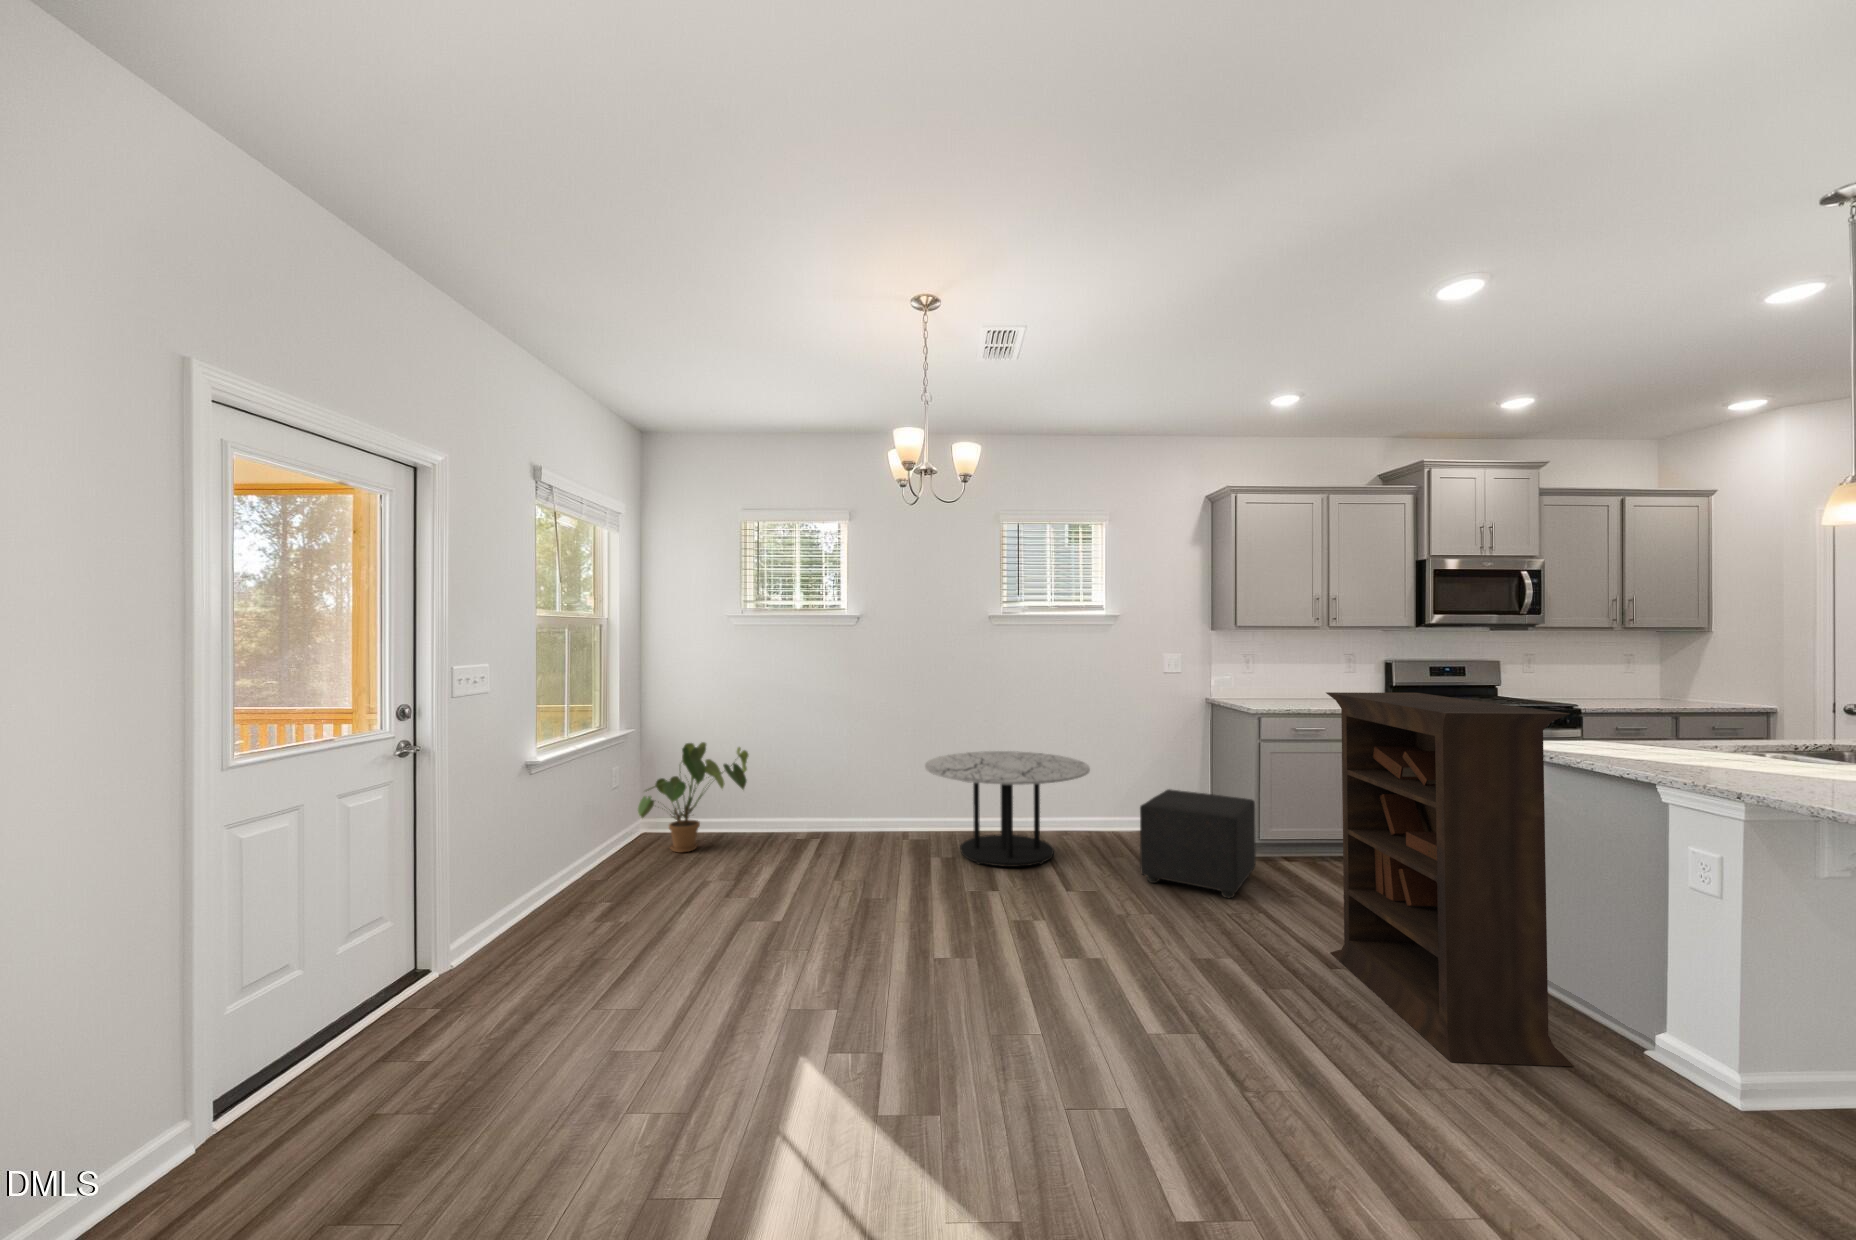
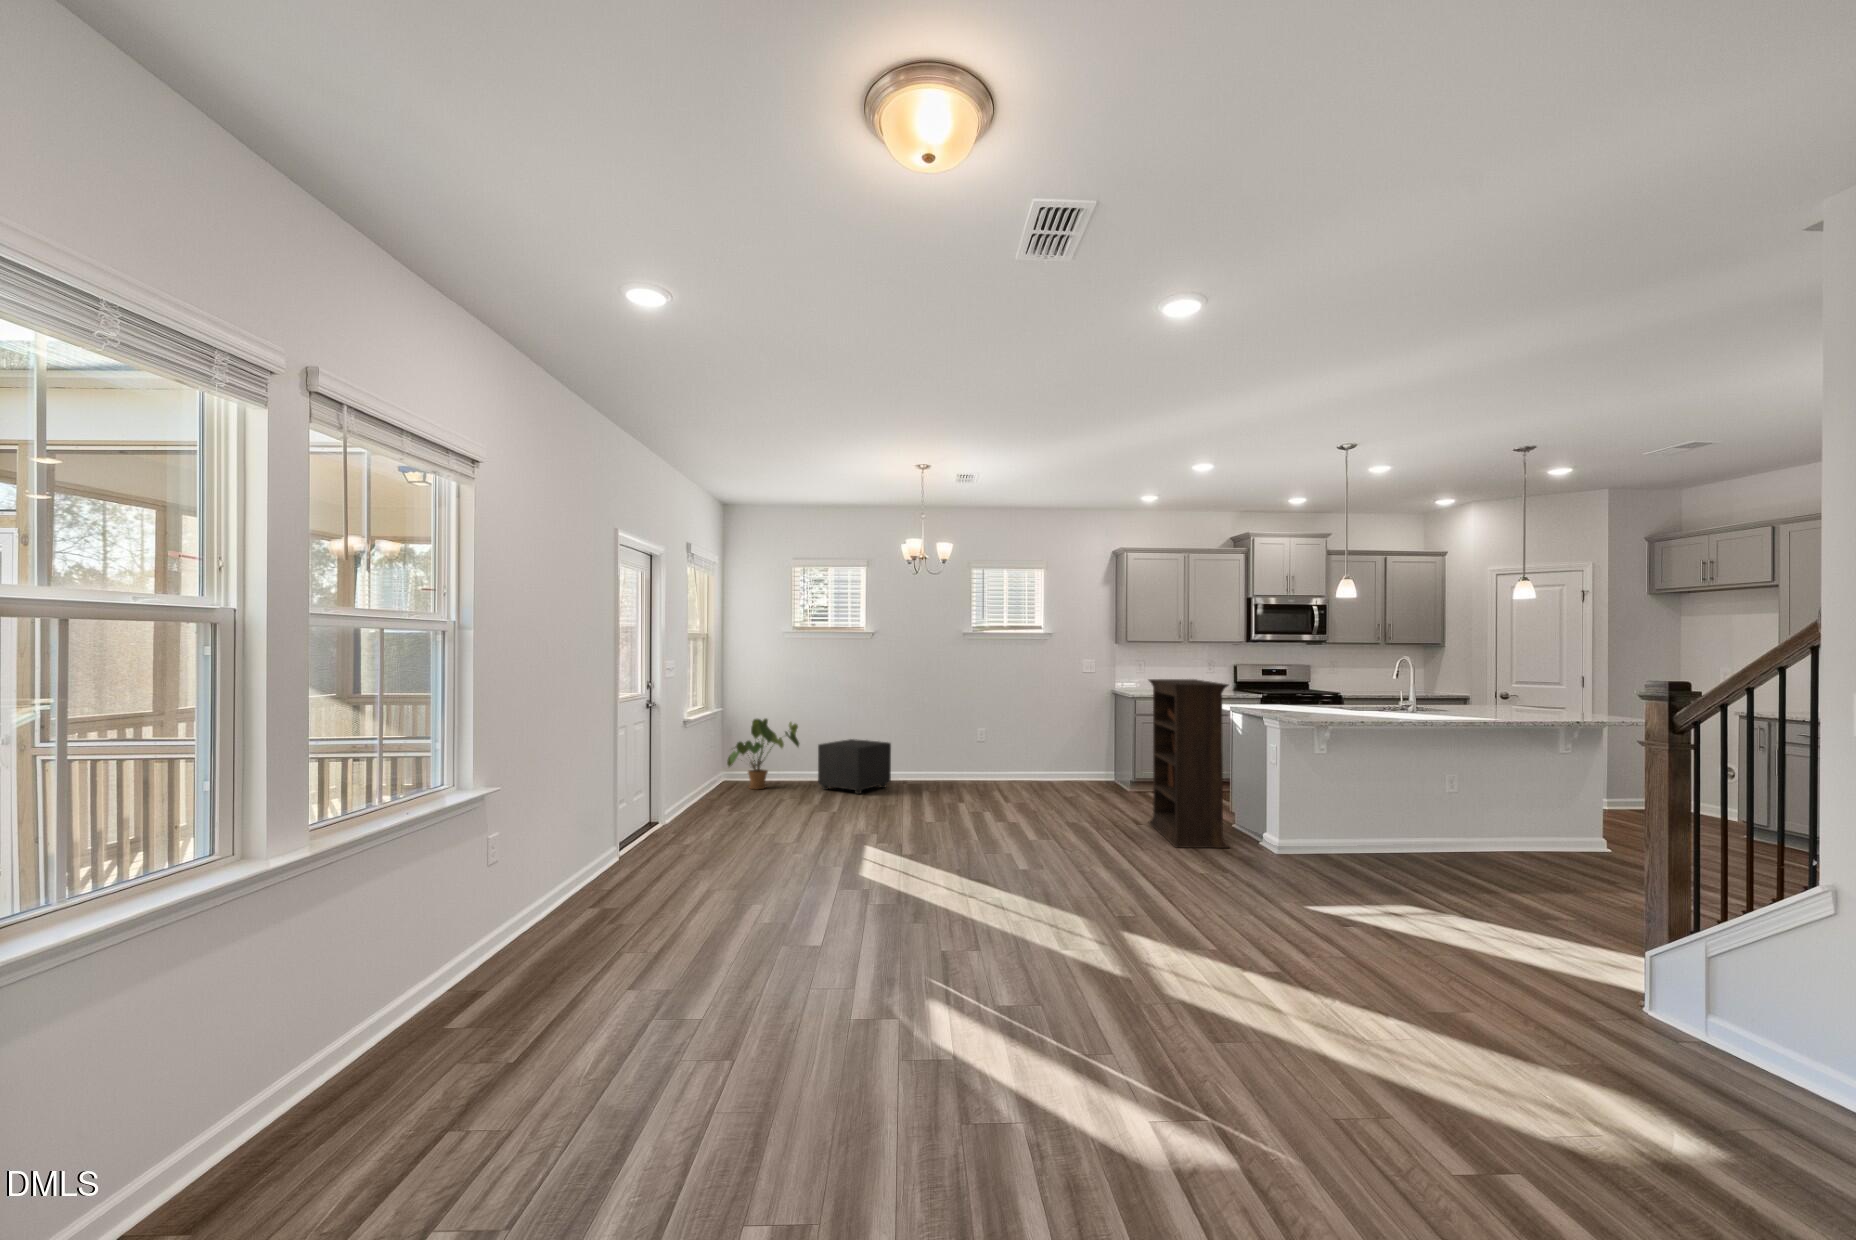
coffee table: present [925,751,1090,867] -> none [920,726,1028,794]
ottoman: present [1140,789,1256,898] -> present [818,739,891,794]

